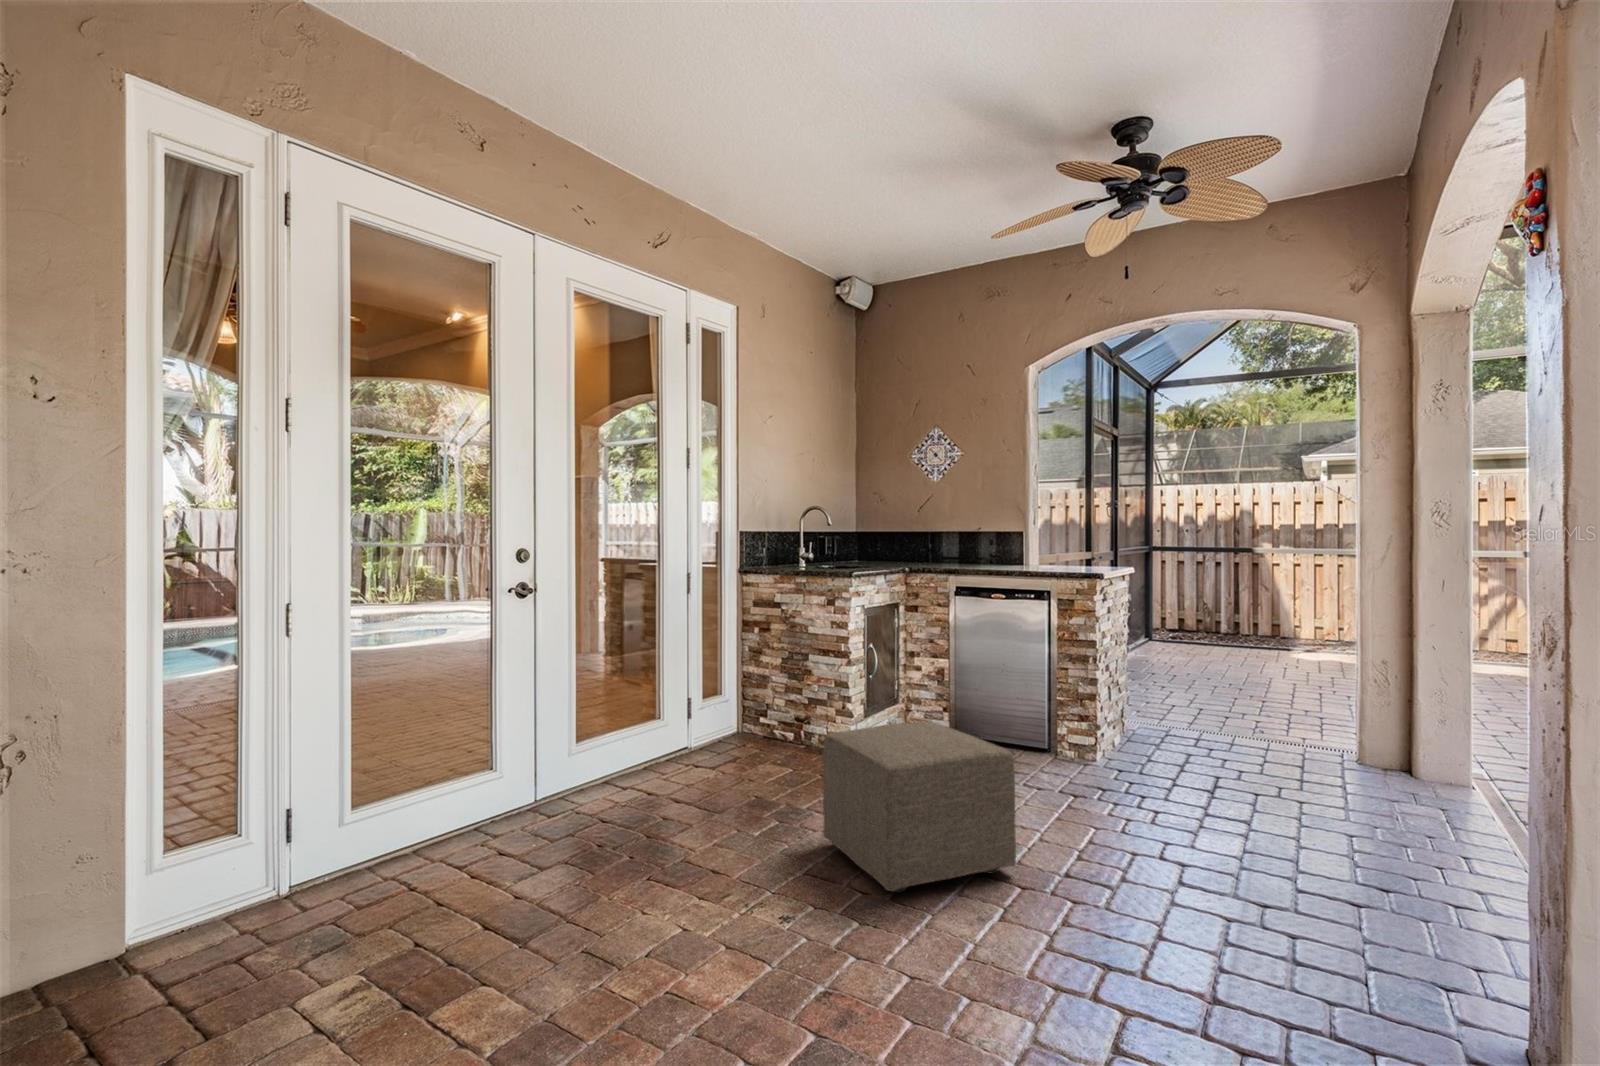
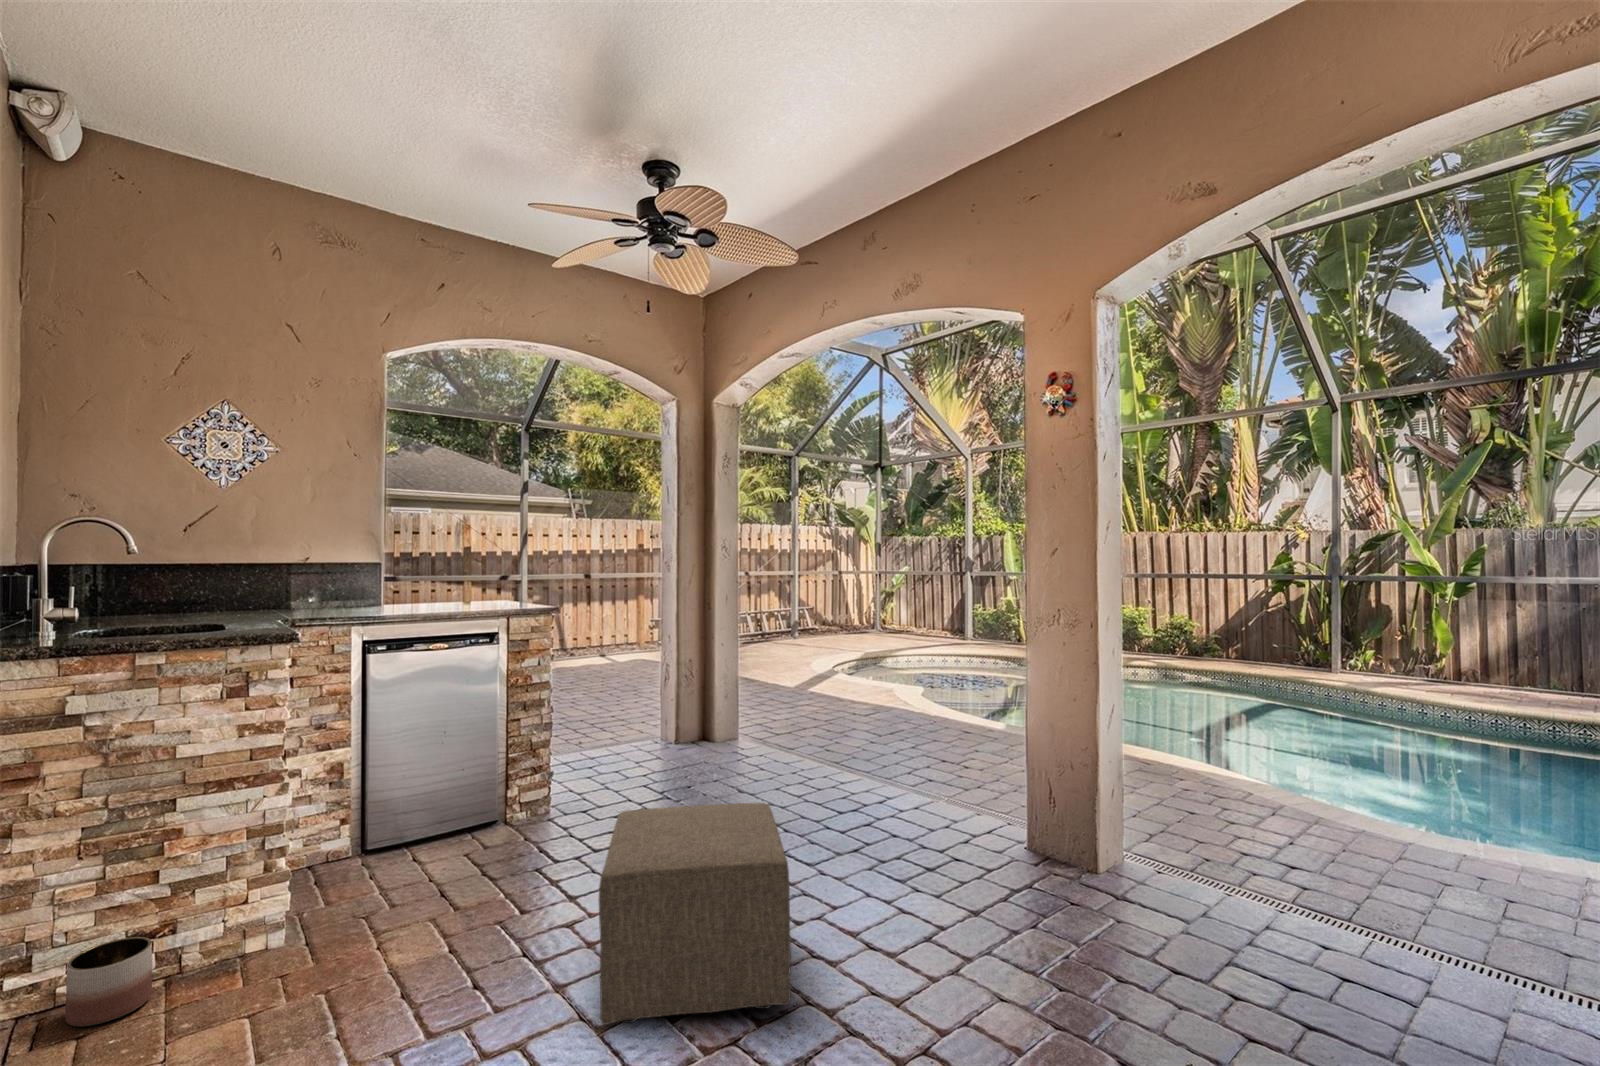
planter: none [761,716,792,750] -> present [65,937,152,1026]

